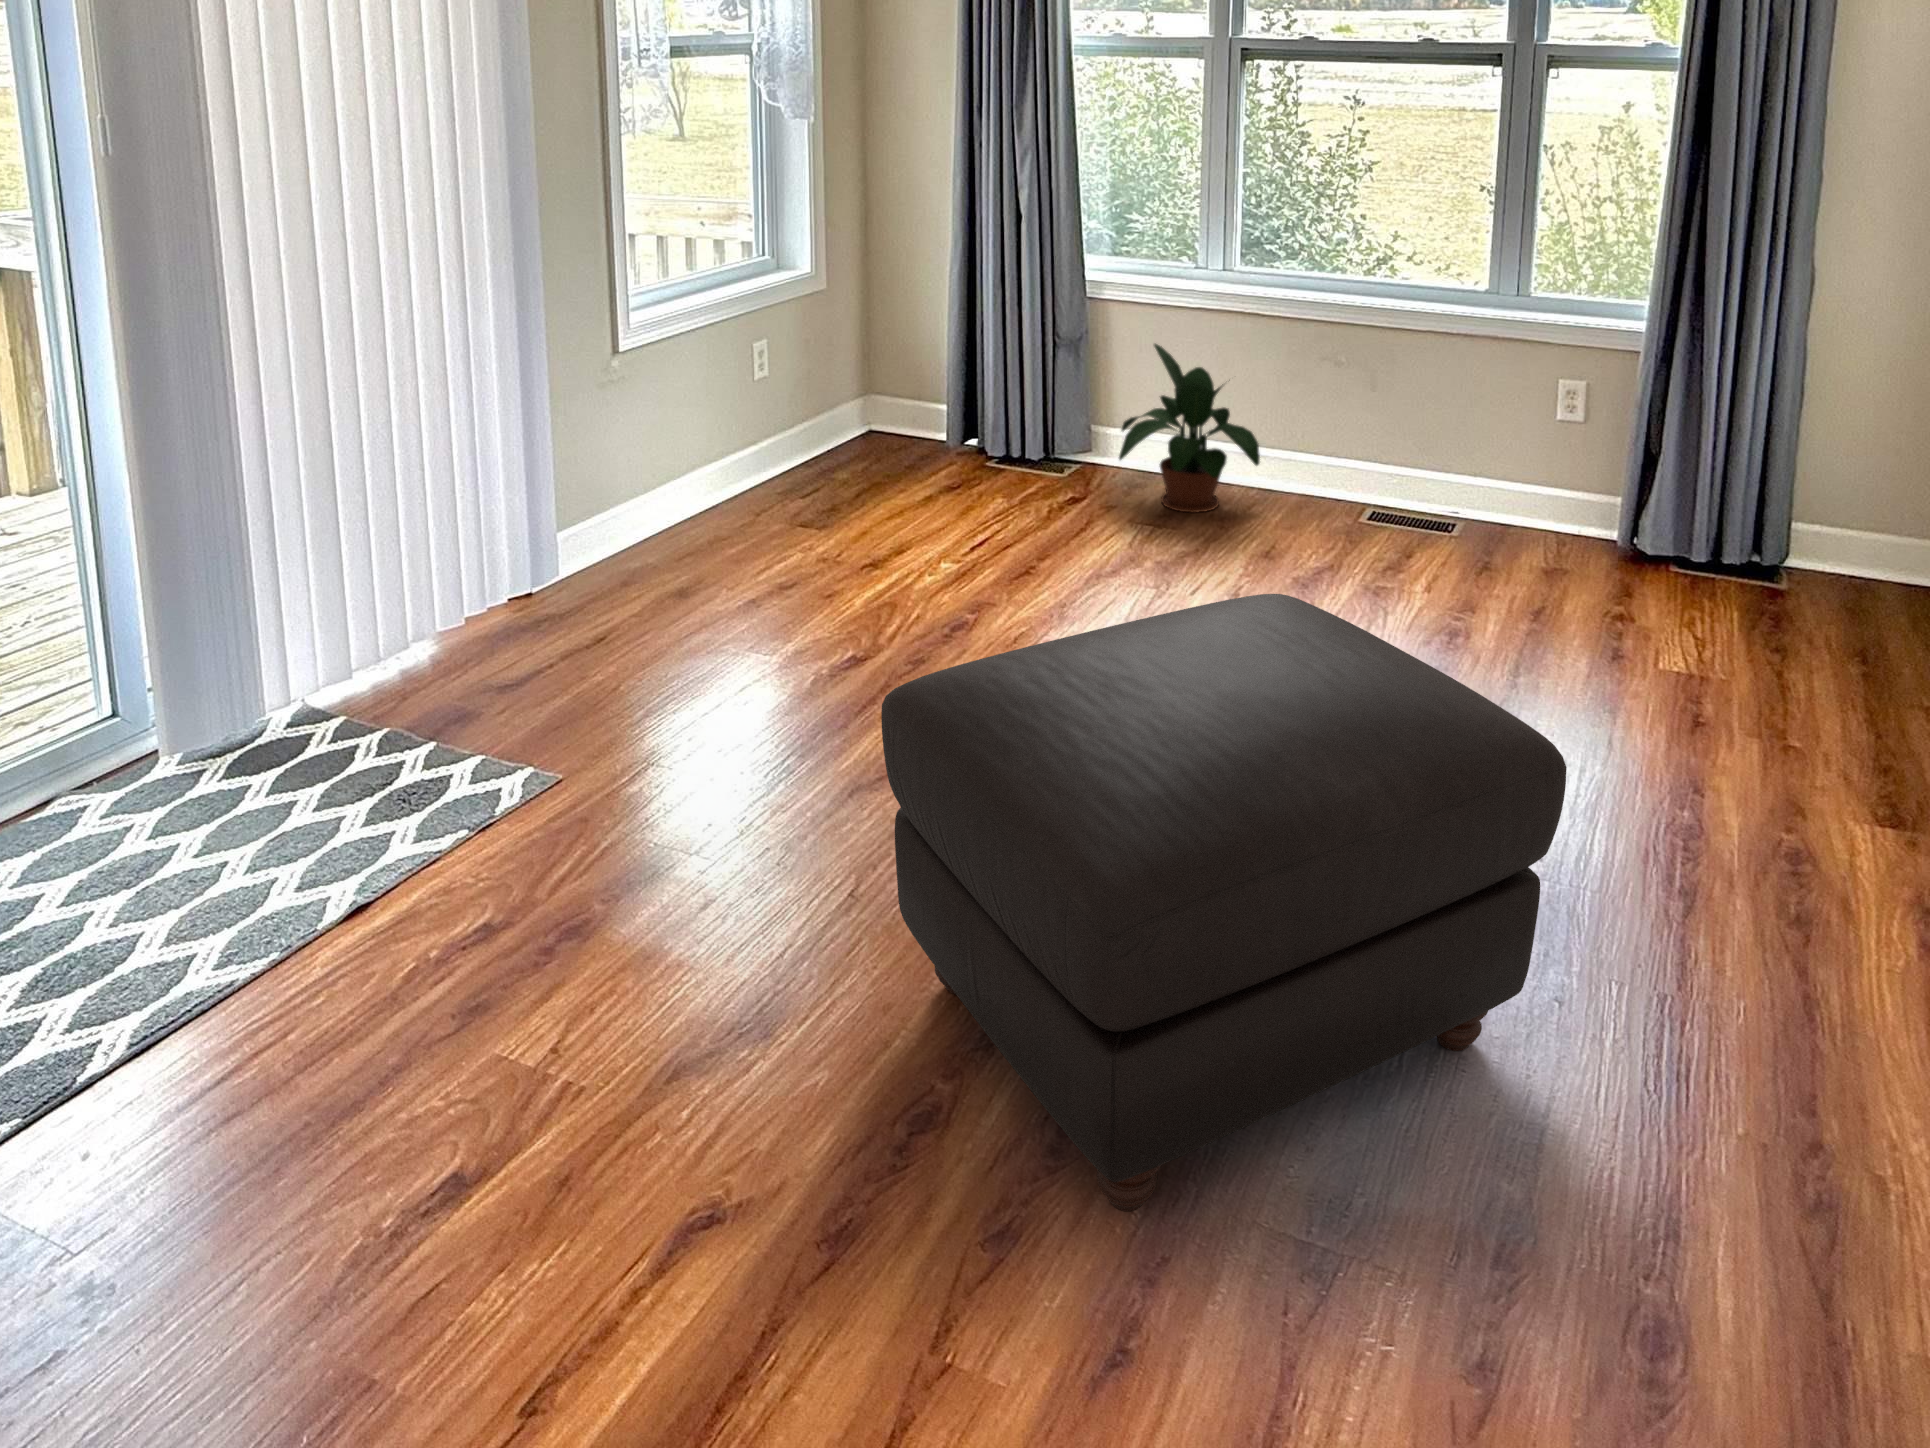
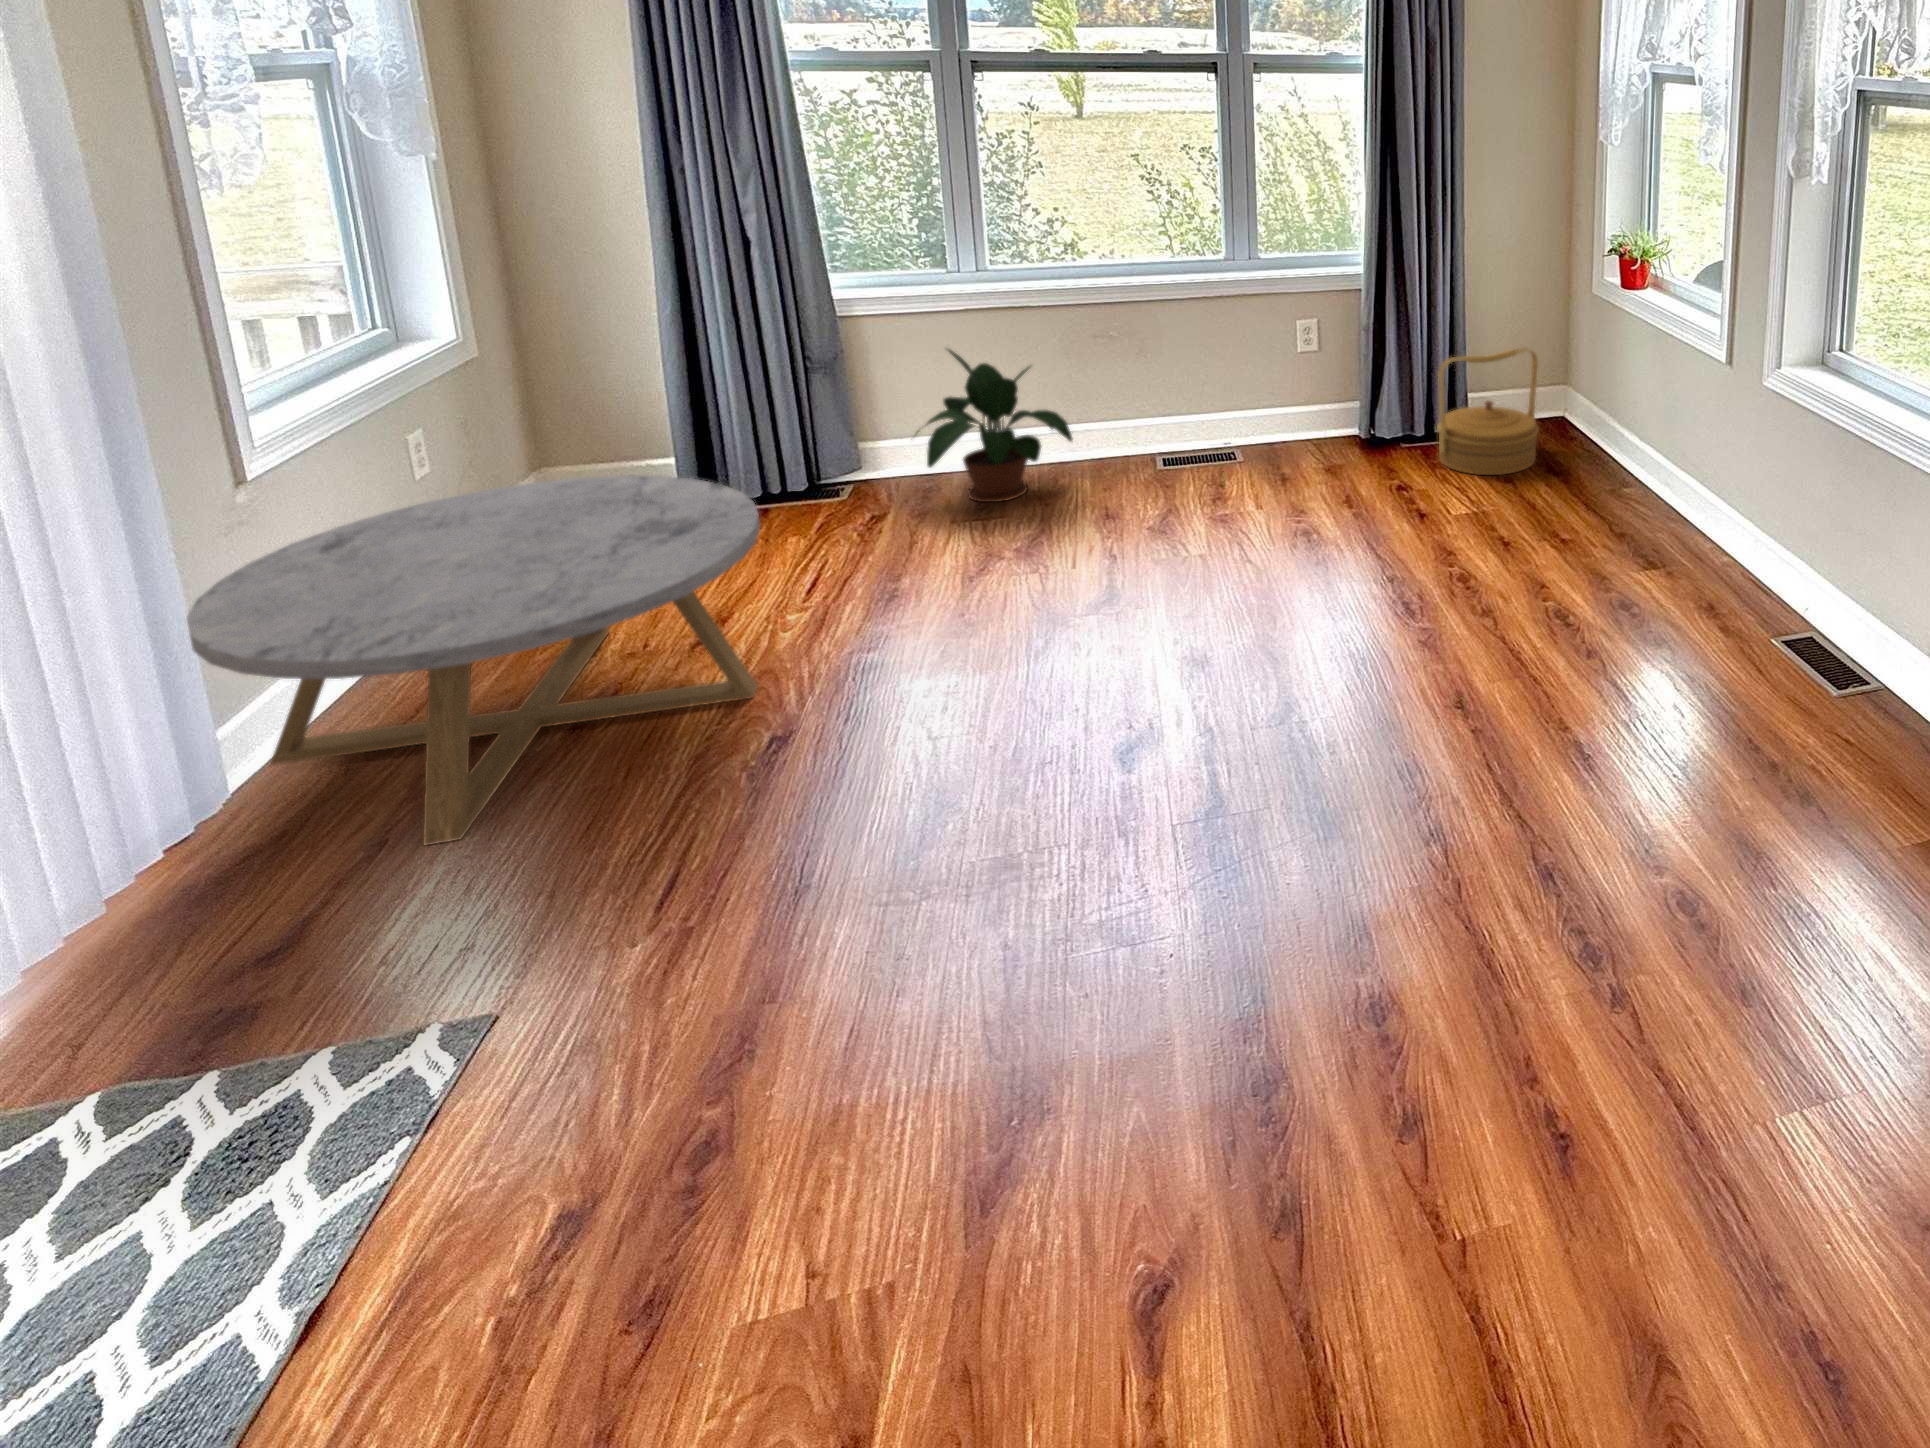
coffee table: none [548,396,907,651] -> present [187,476,760,845]
woven basket: none [1697,460,1875,639] -> present [1437,348,1539,475]
ottoman: present [881,594,1566,1211] -> none [1098,526,1620,1047]

